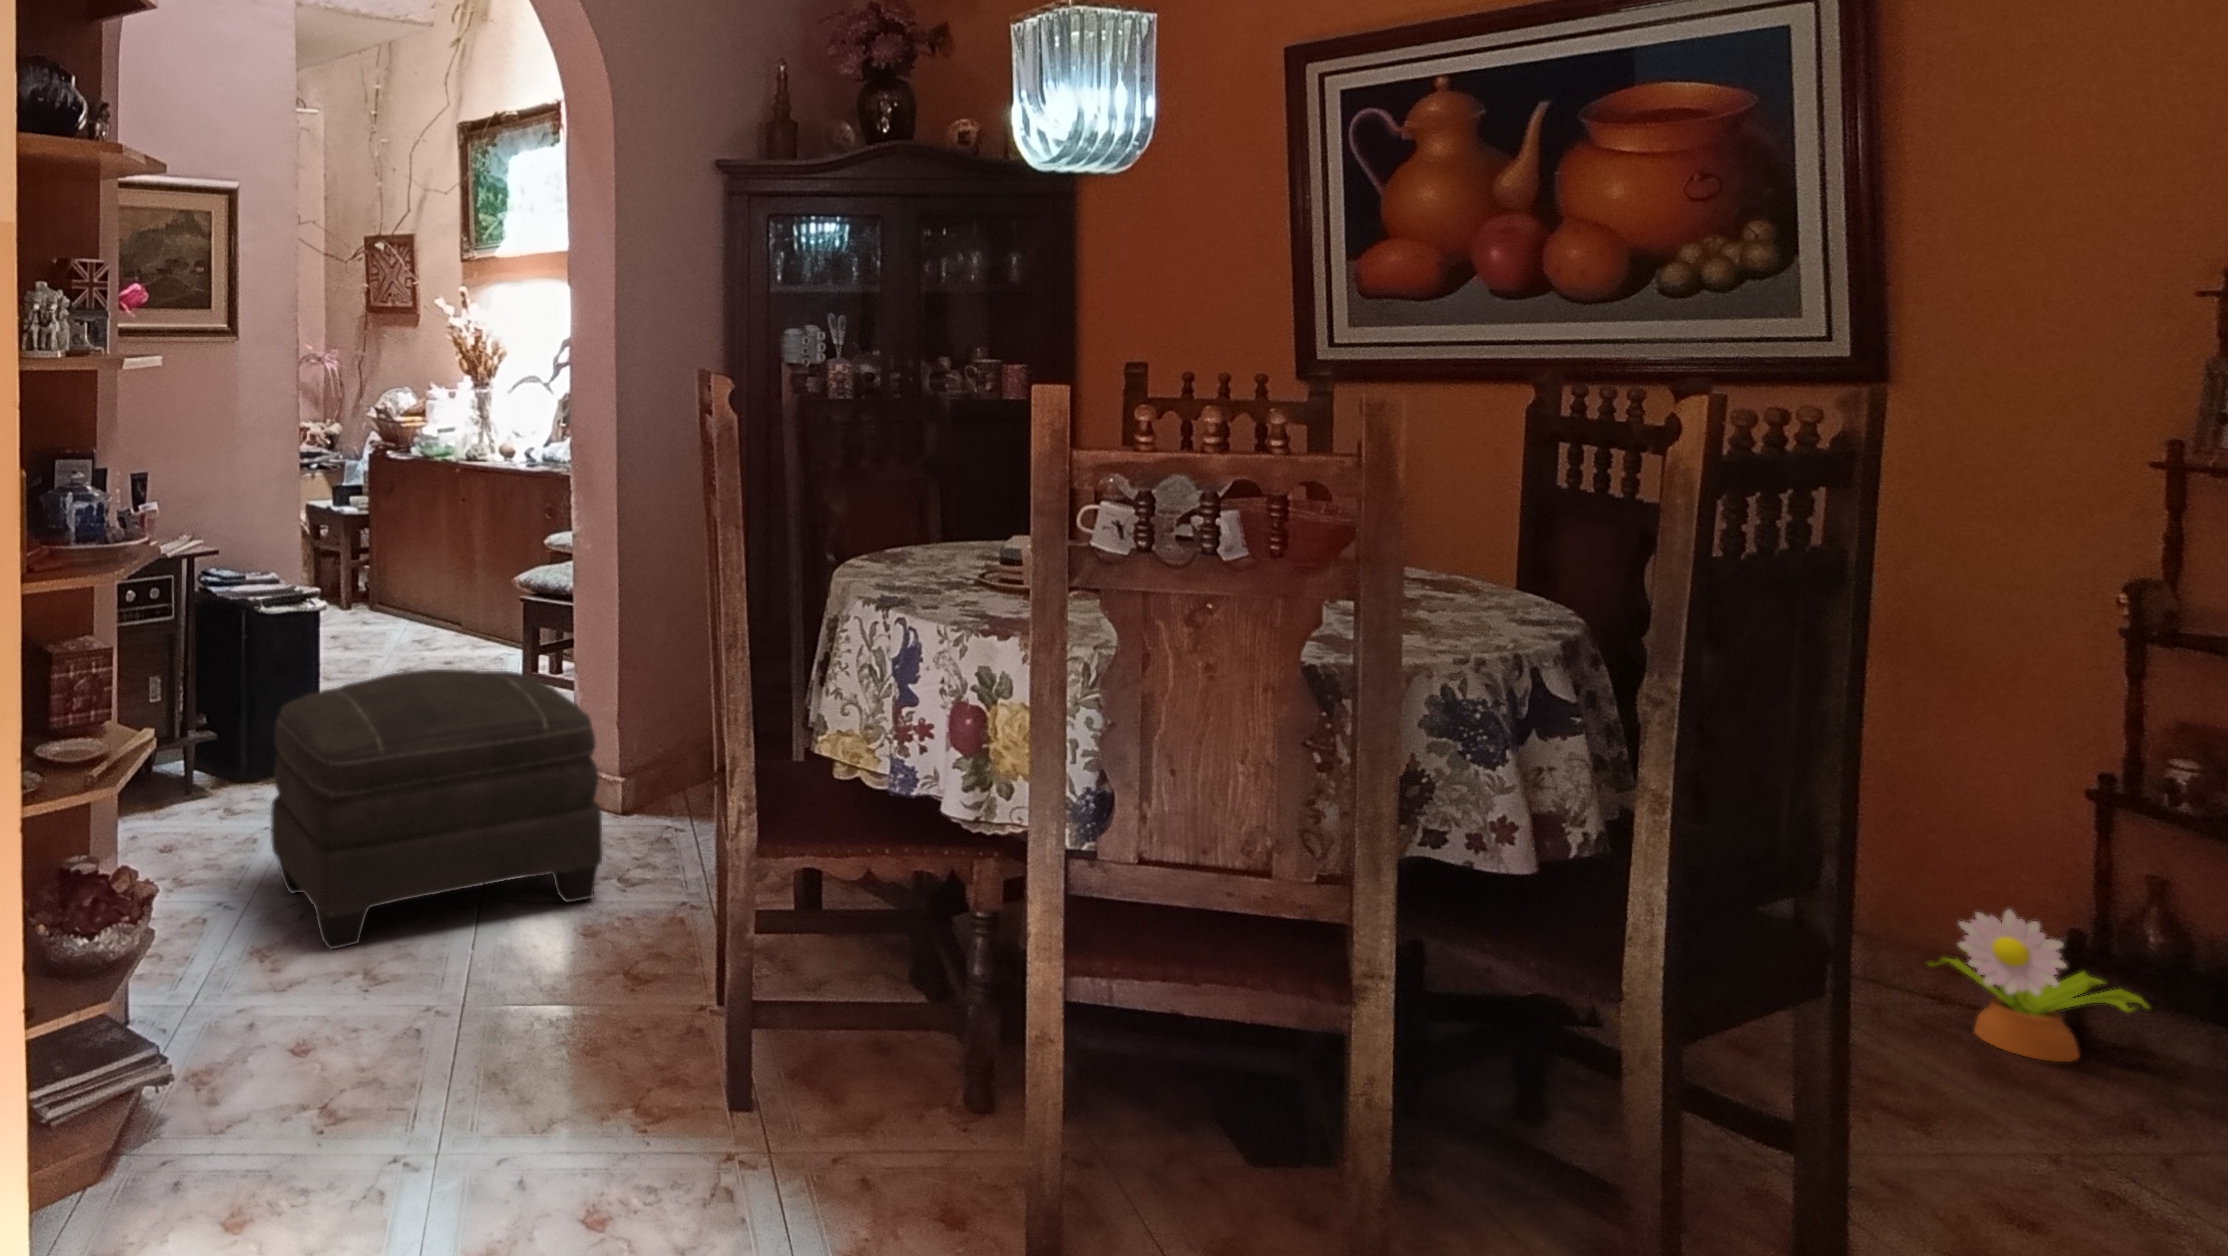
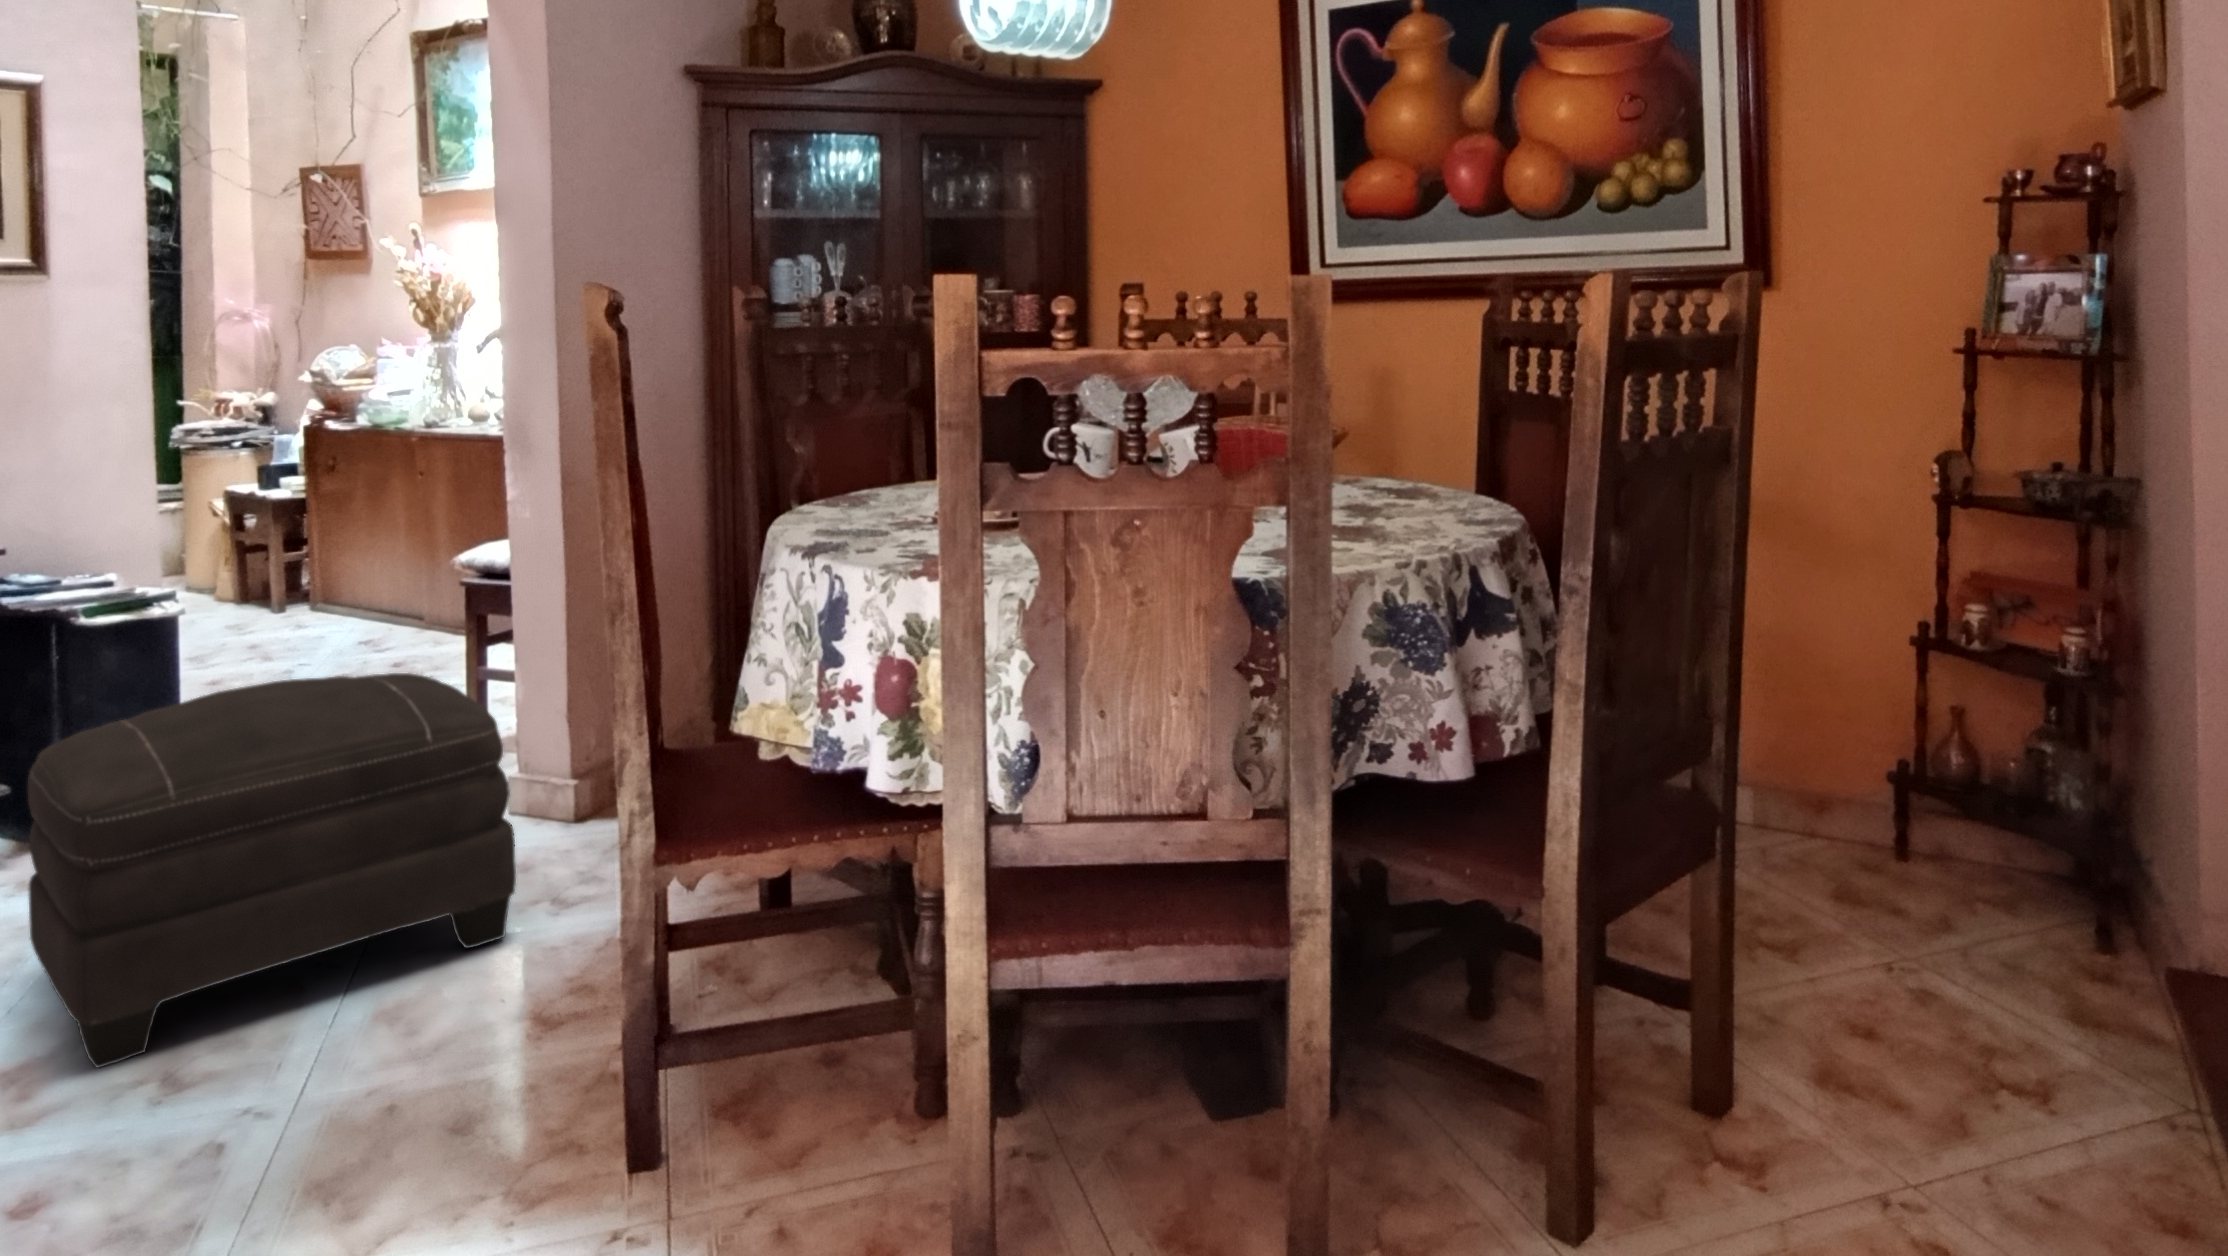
decorative plant: present [1928,909,2149,1062] -> none [1794,748,1949,876]

